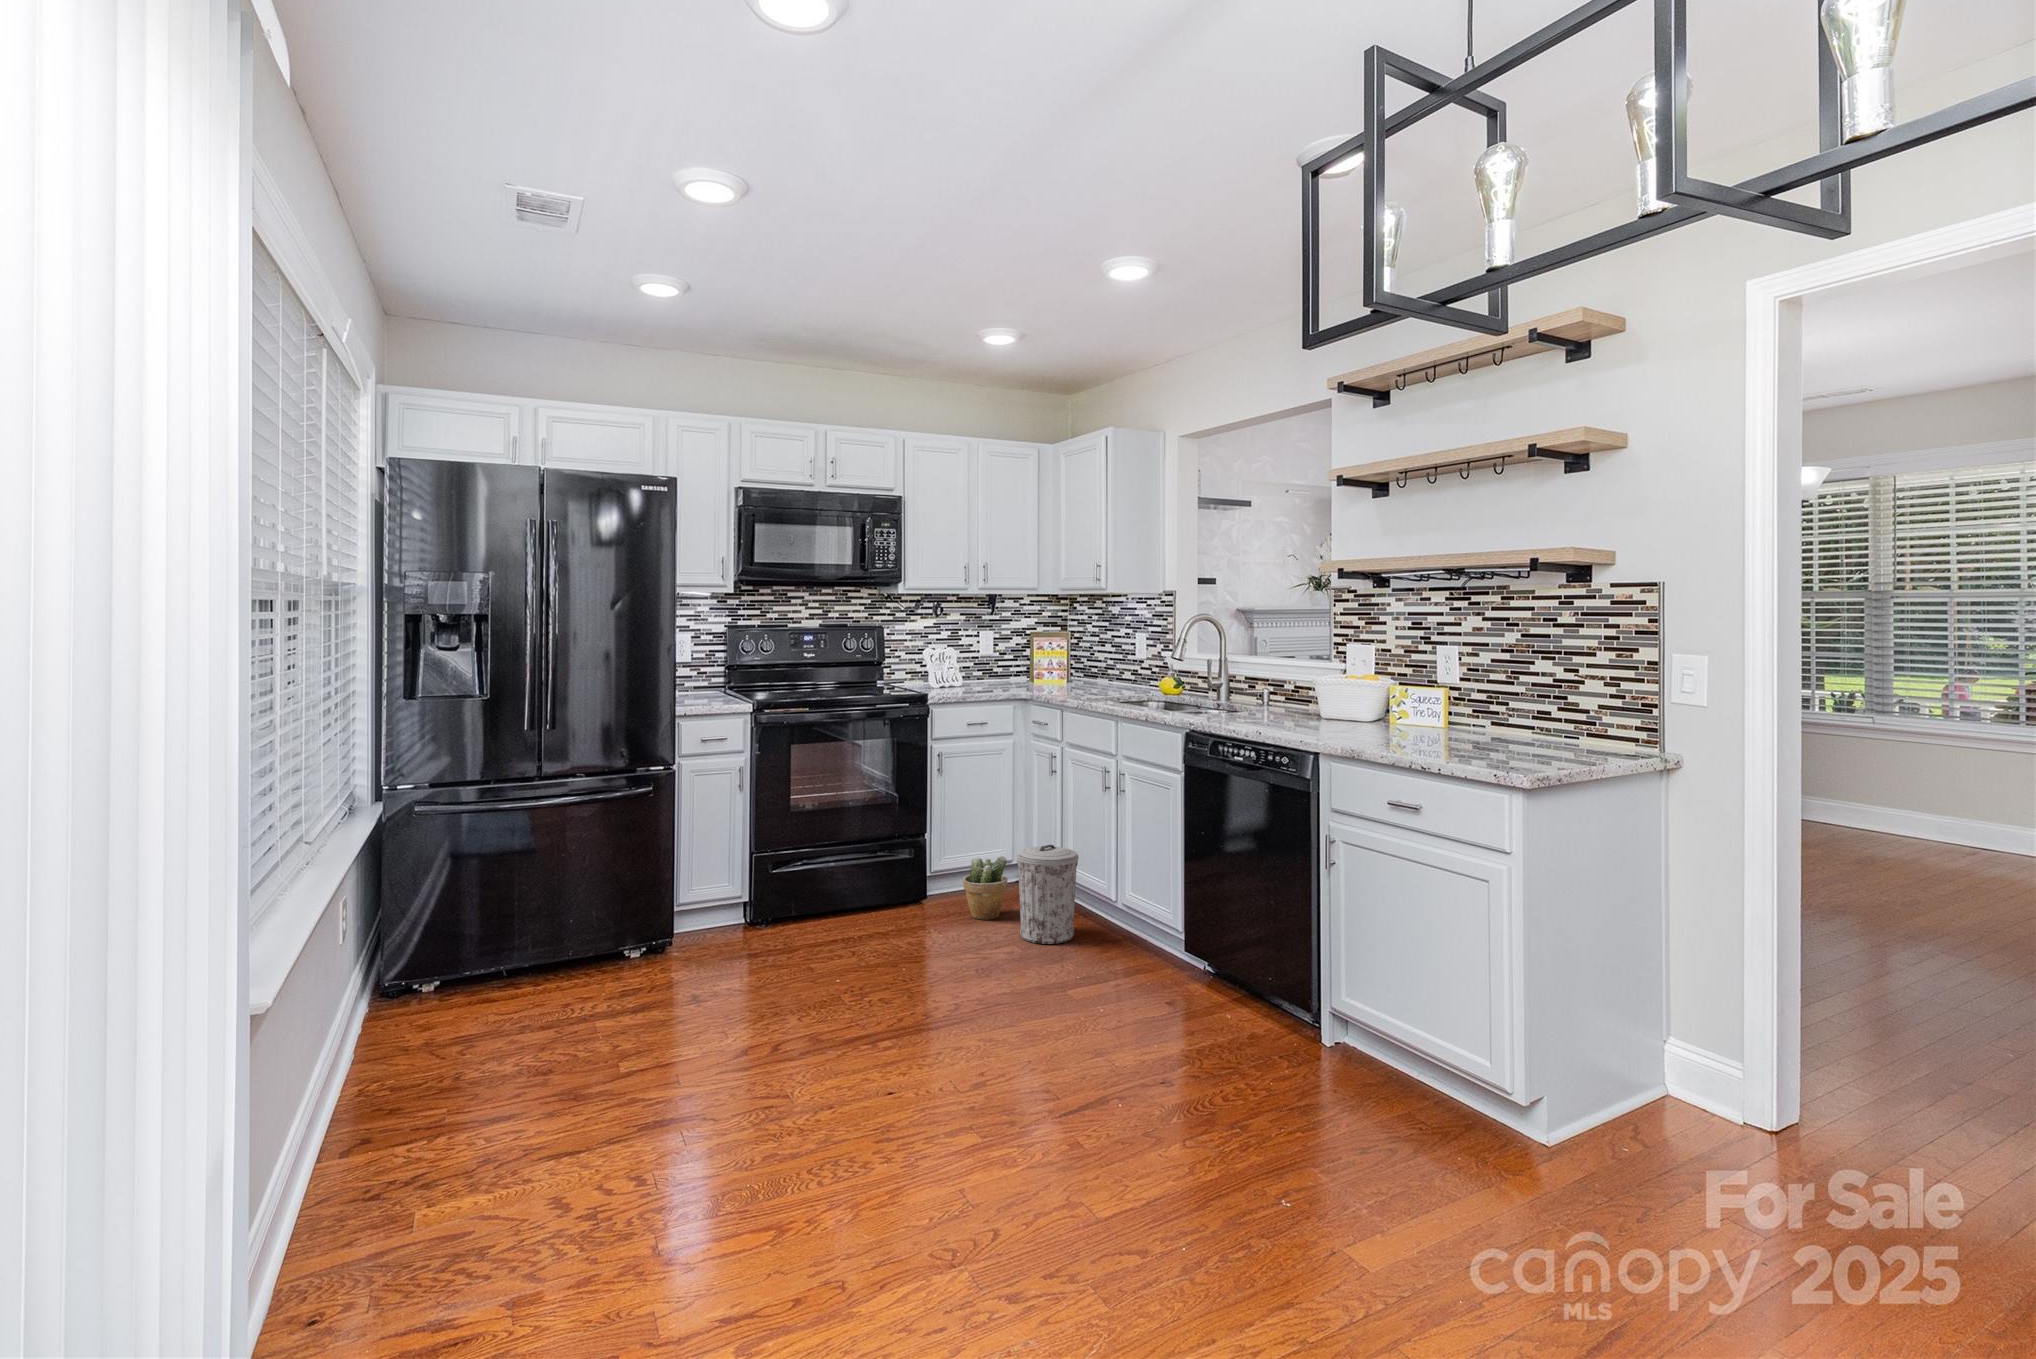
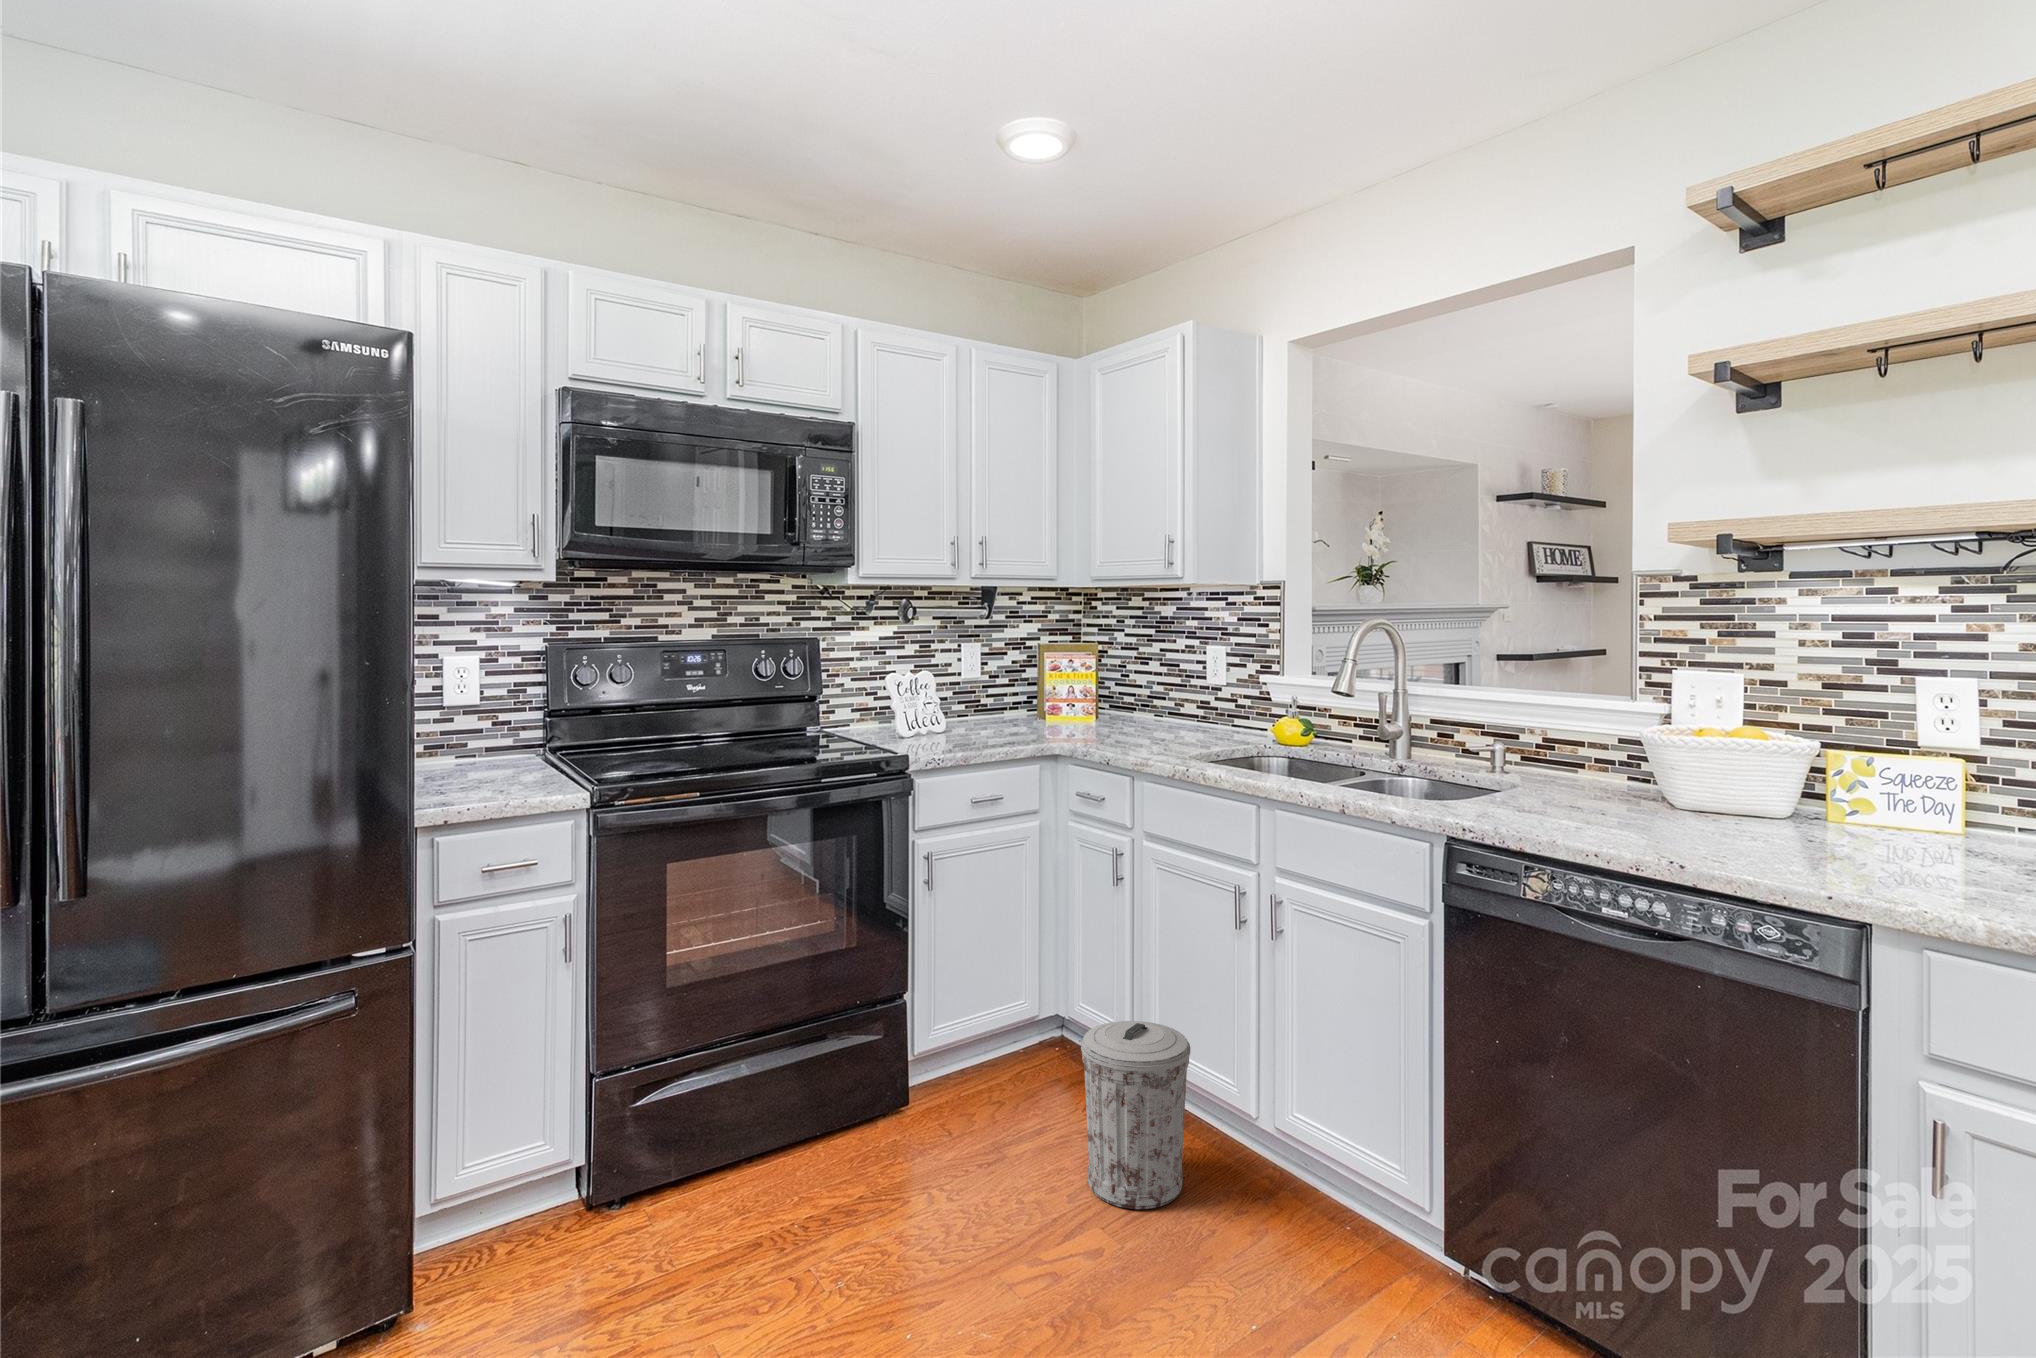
potted plant: present [963,856,1008,920] -> none [973,1031,1049,1144]

